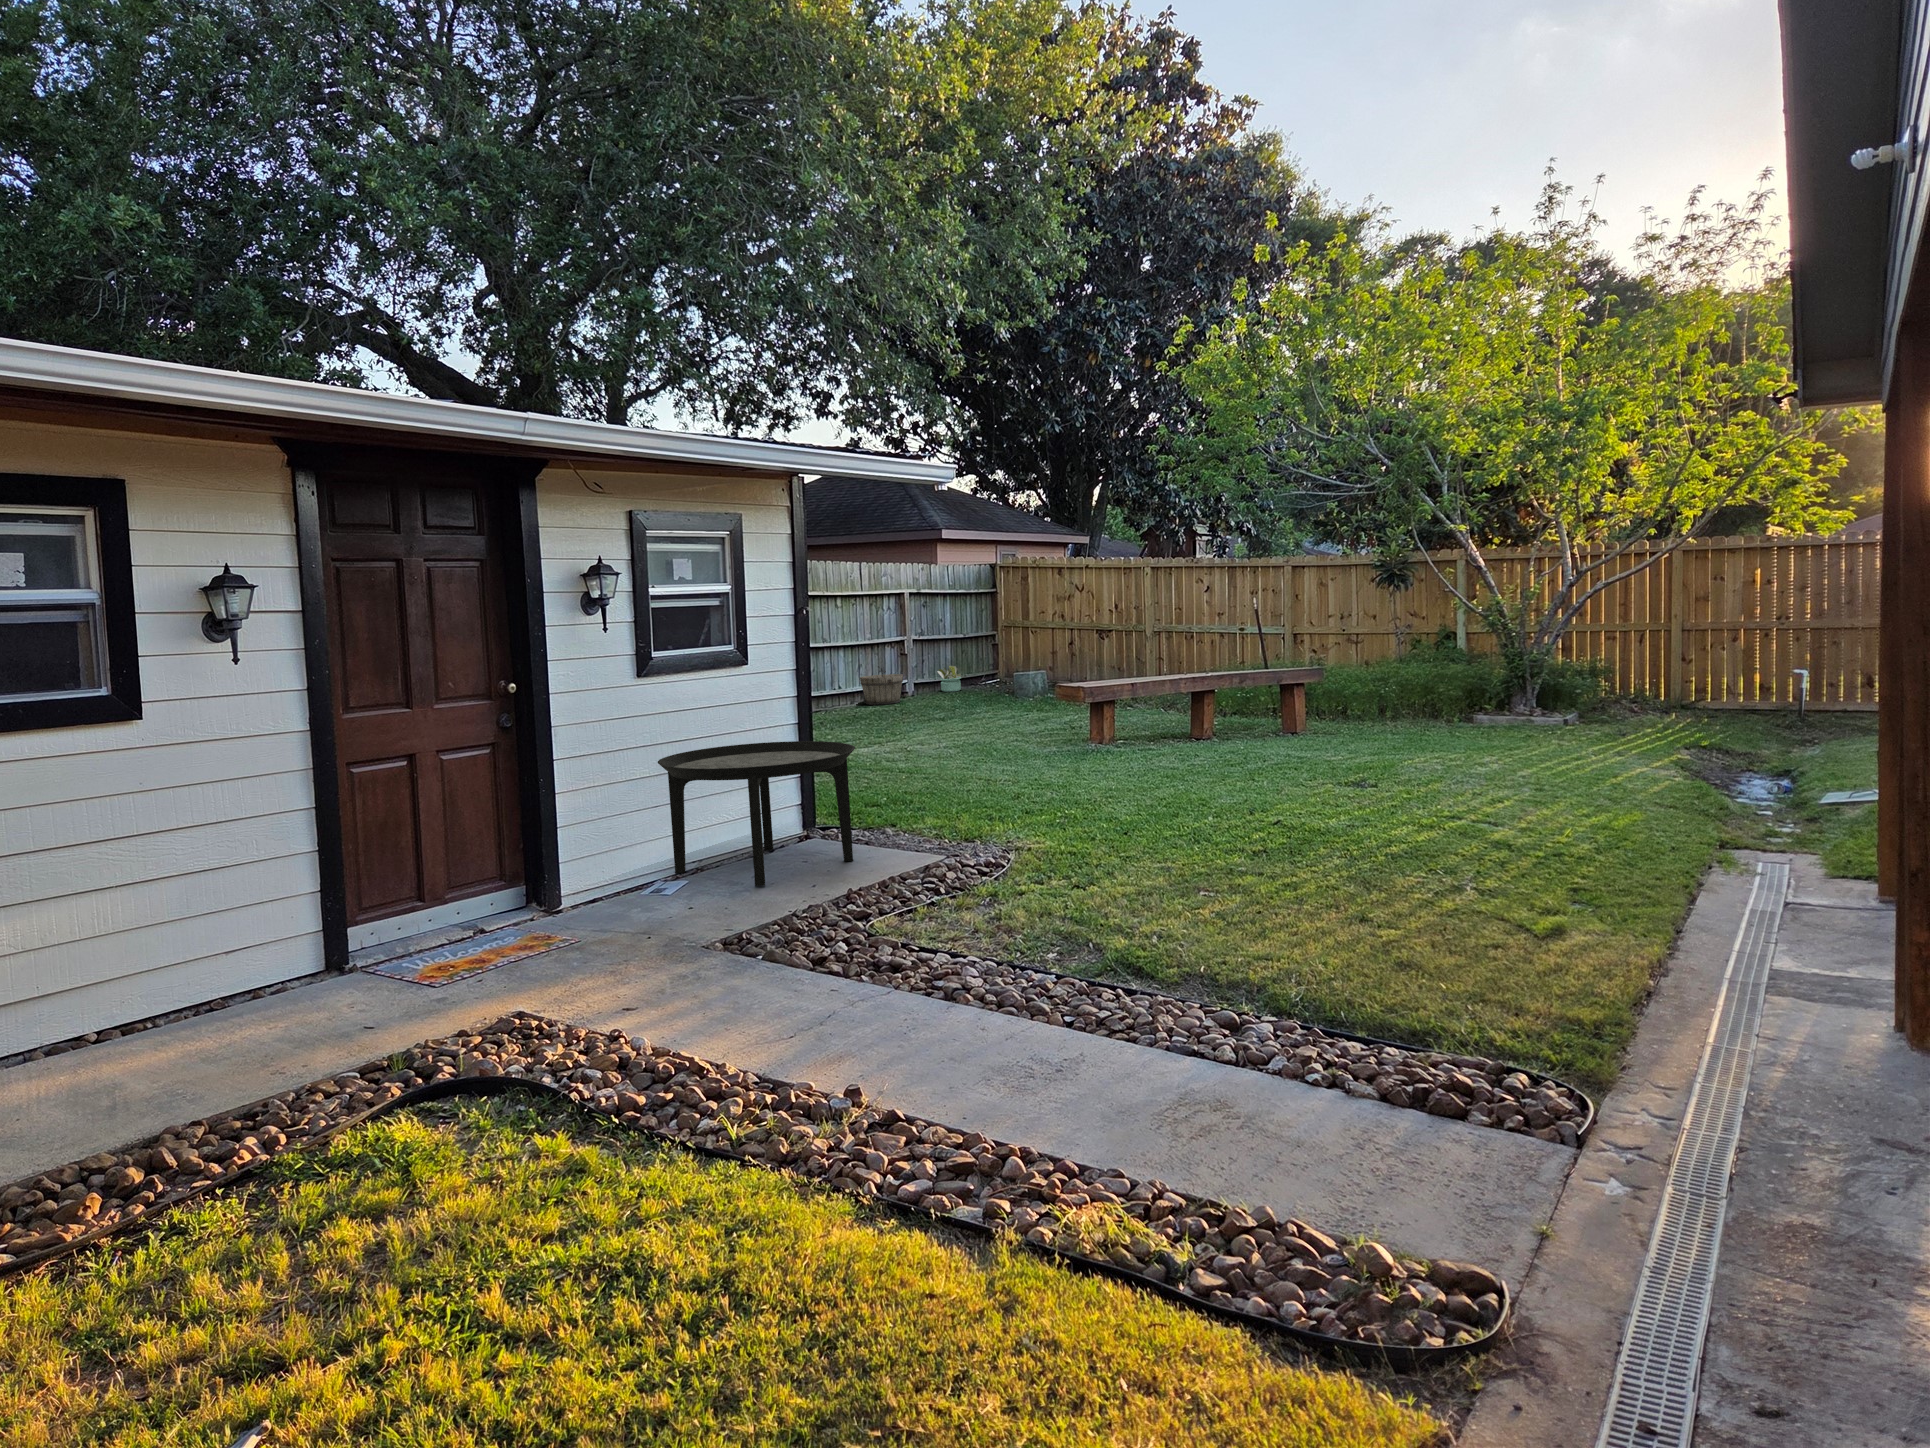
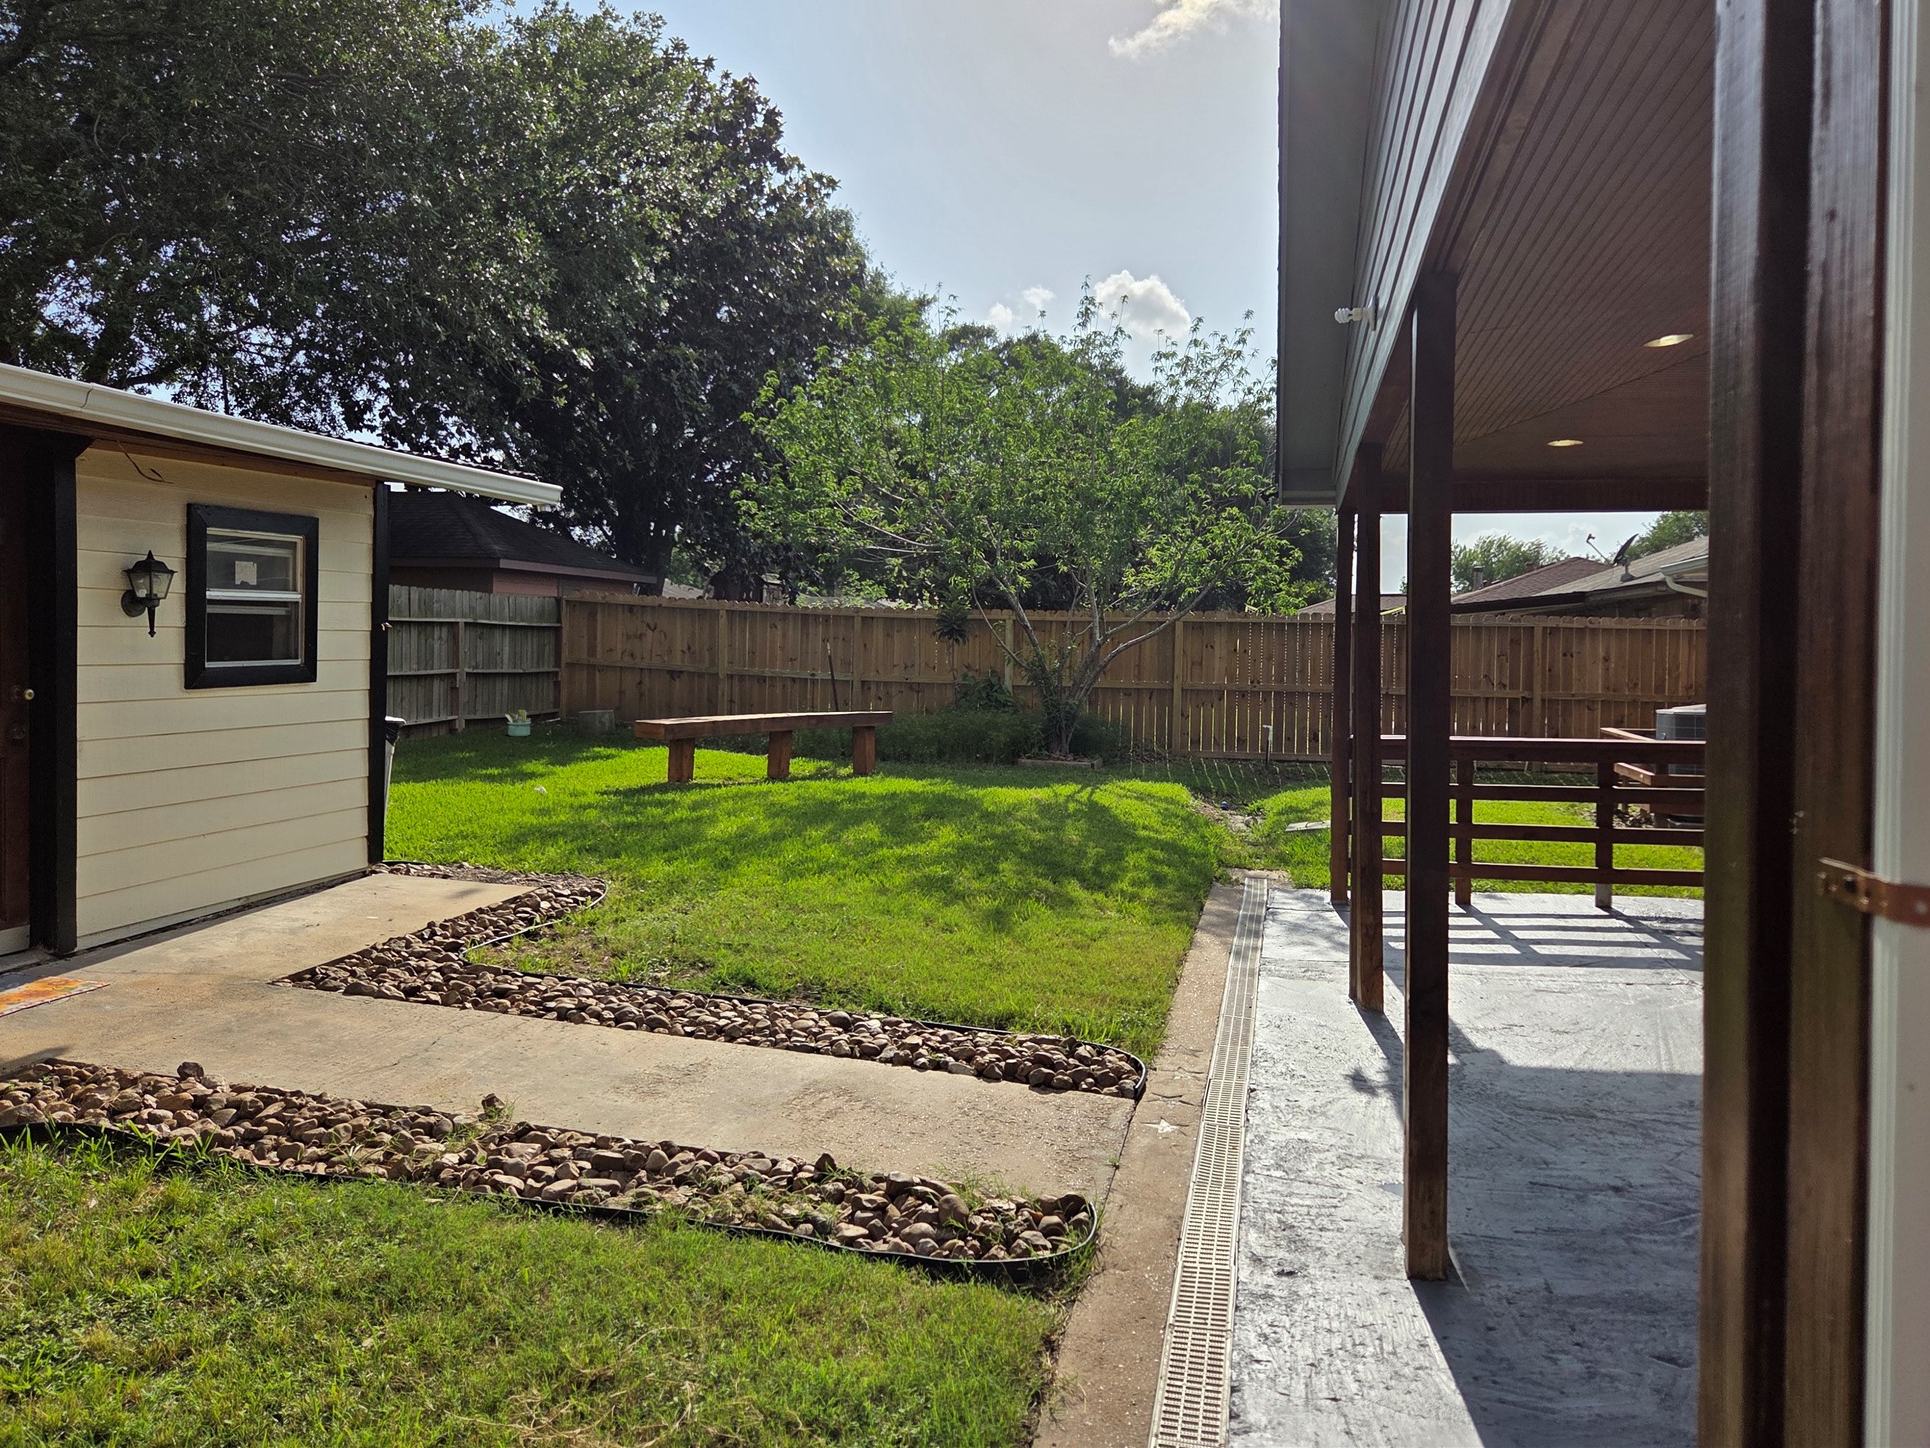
wooden bucket: present [860,666,903,705] -> none [419,705,469,745]
round table: present [658,741,855,886] -> none [205,768,447,920]

